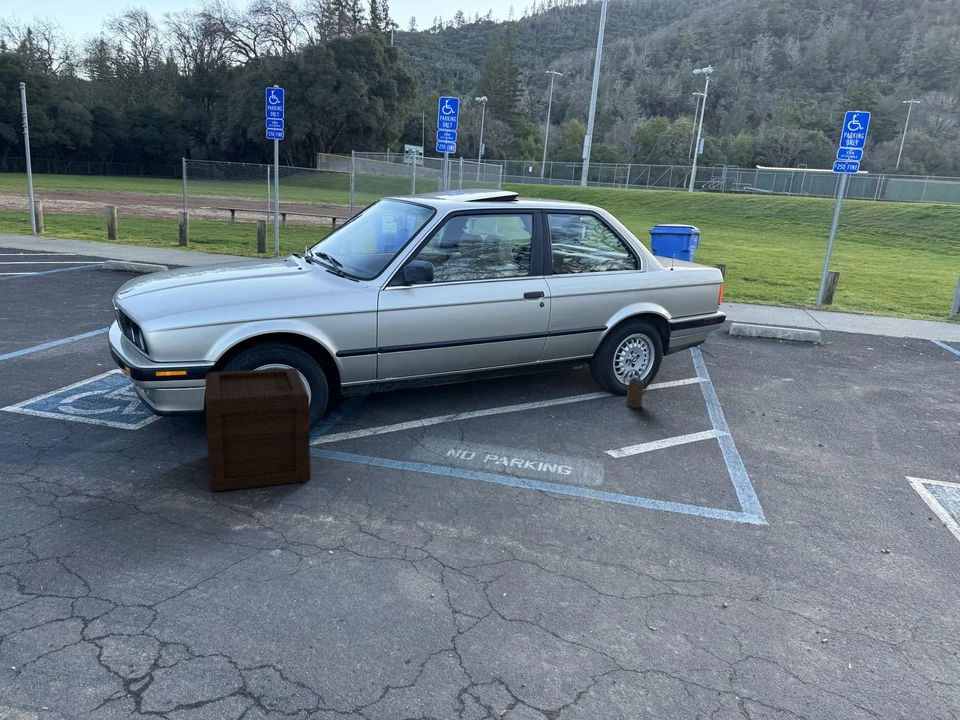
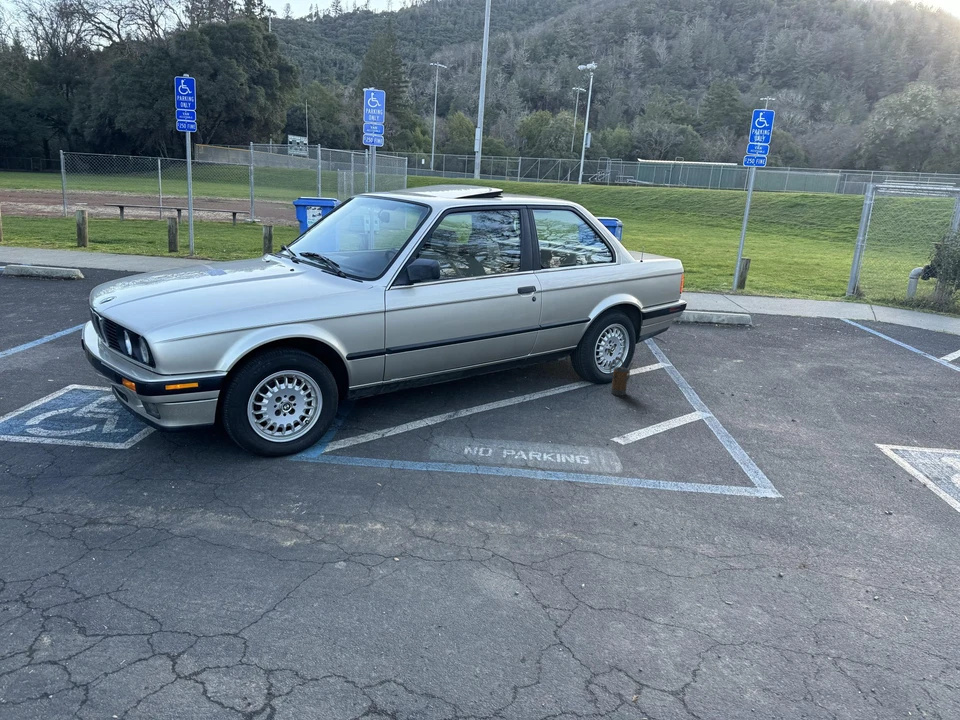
wooden crate: present [205,368,310,491] -> none [216,374,340,509]

